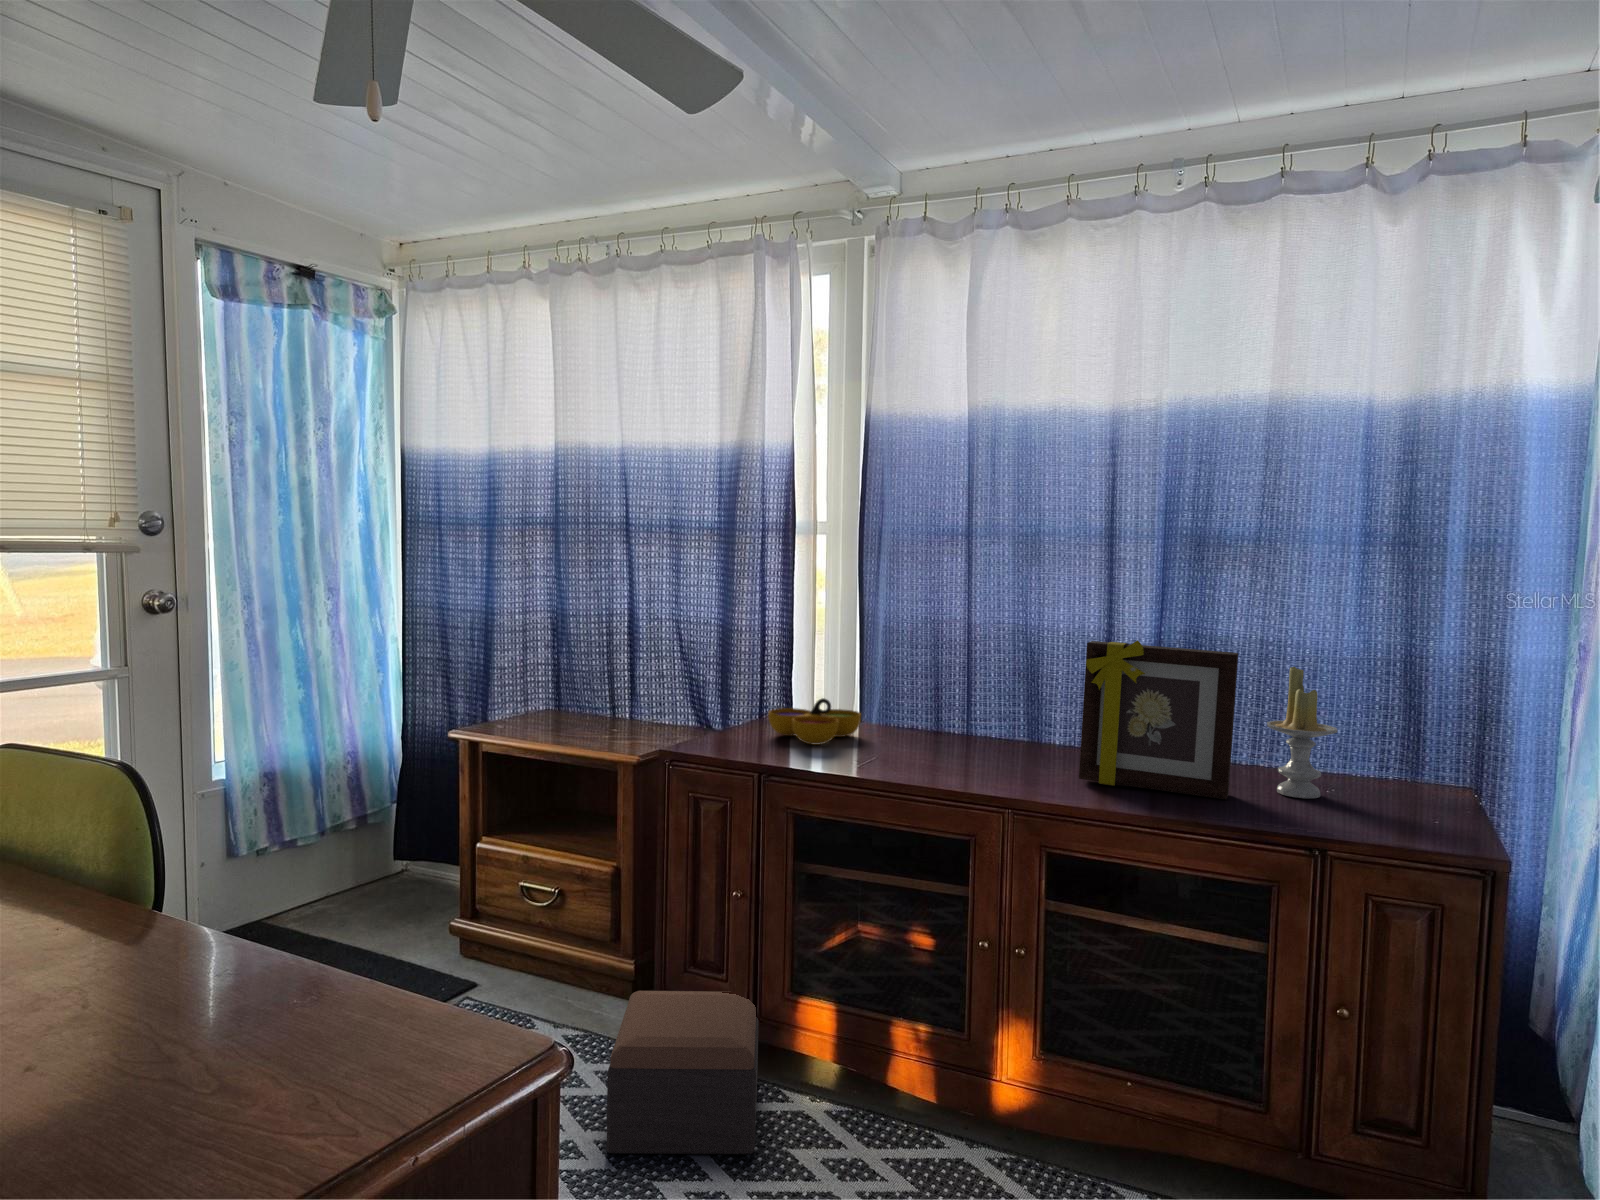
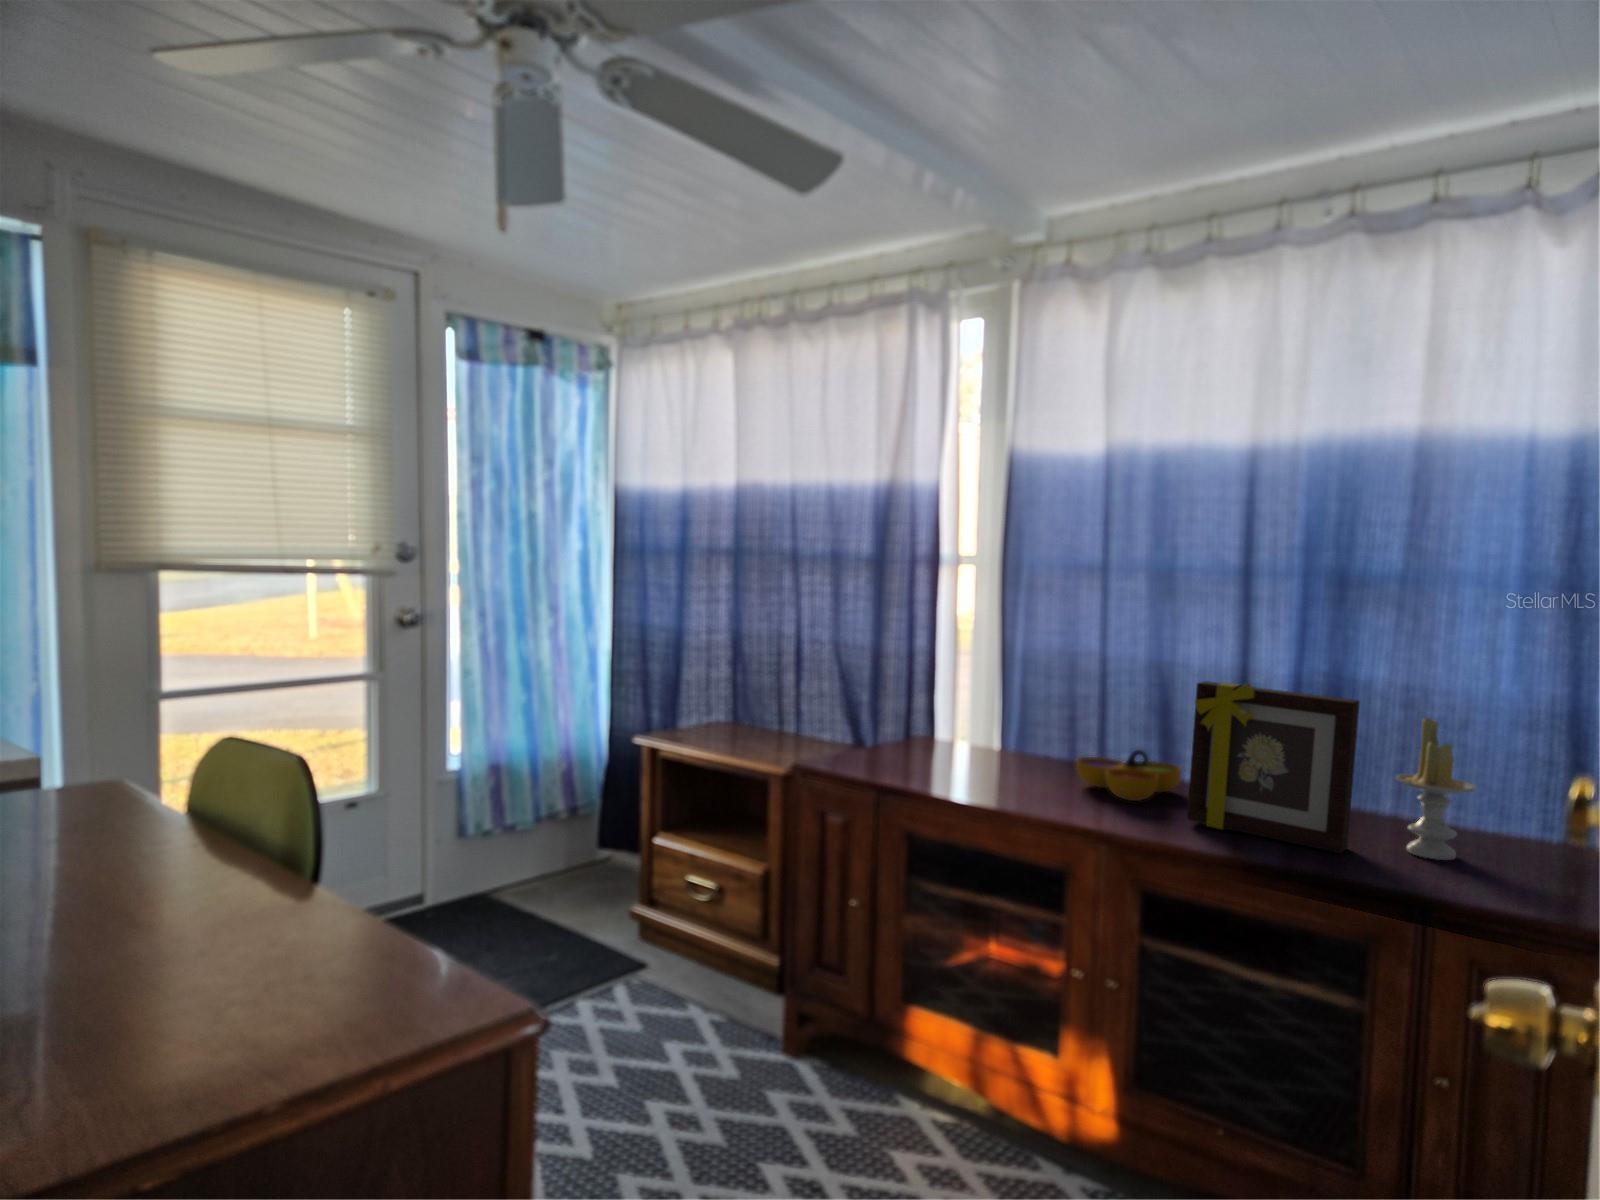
decorative bowl: present [768,698,861,745] -> present [1076,750,1182,801]
footstool: present [607,991,758,1154] -> none [723,984,877,1149]

